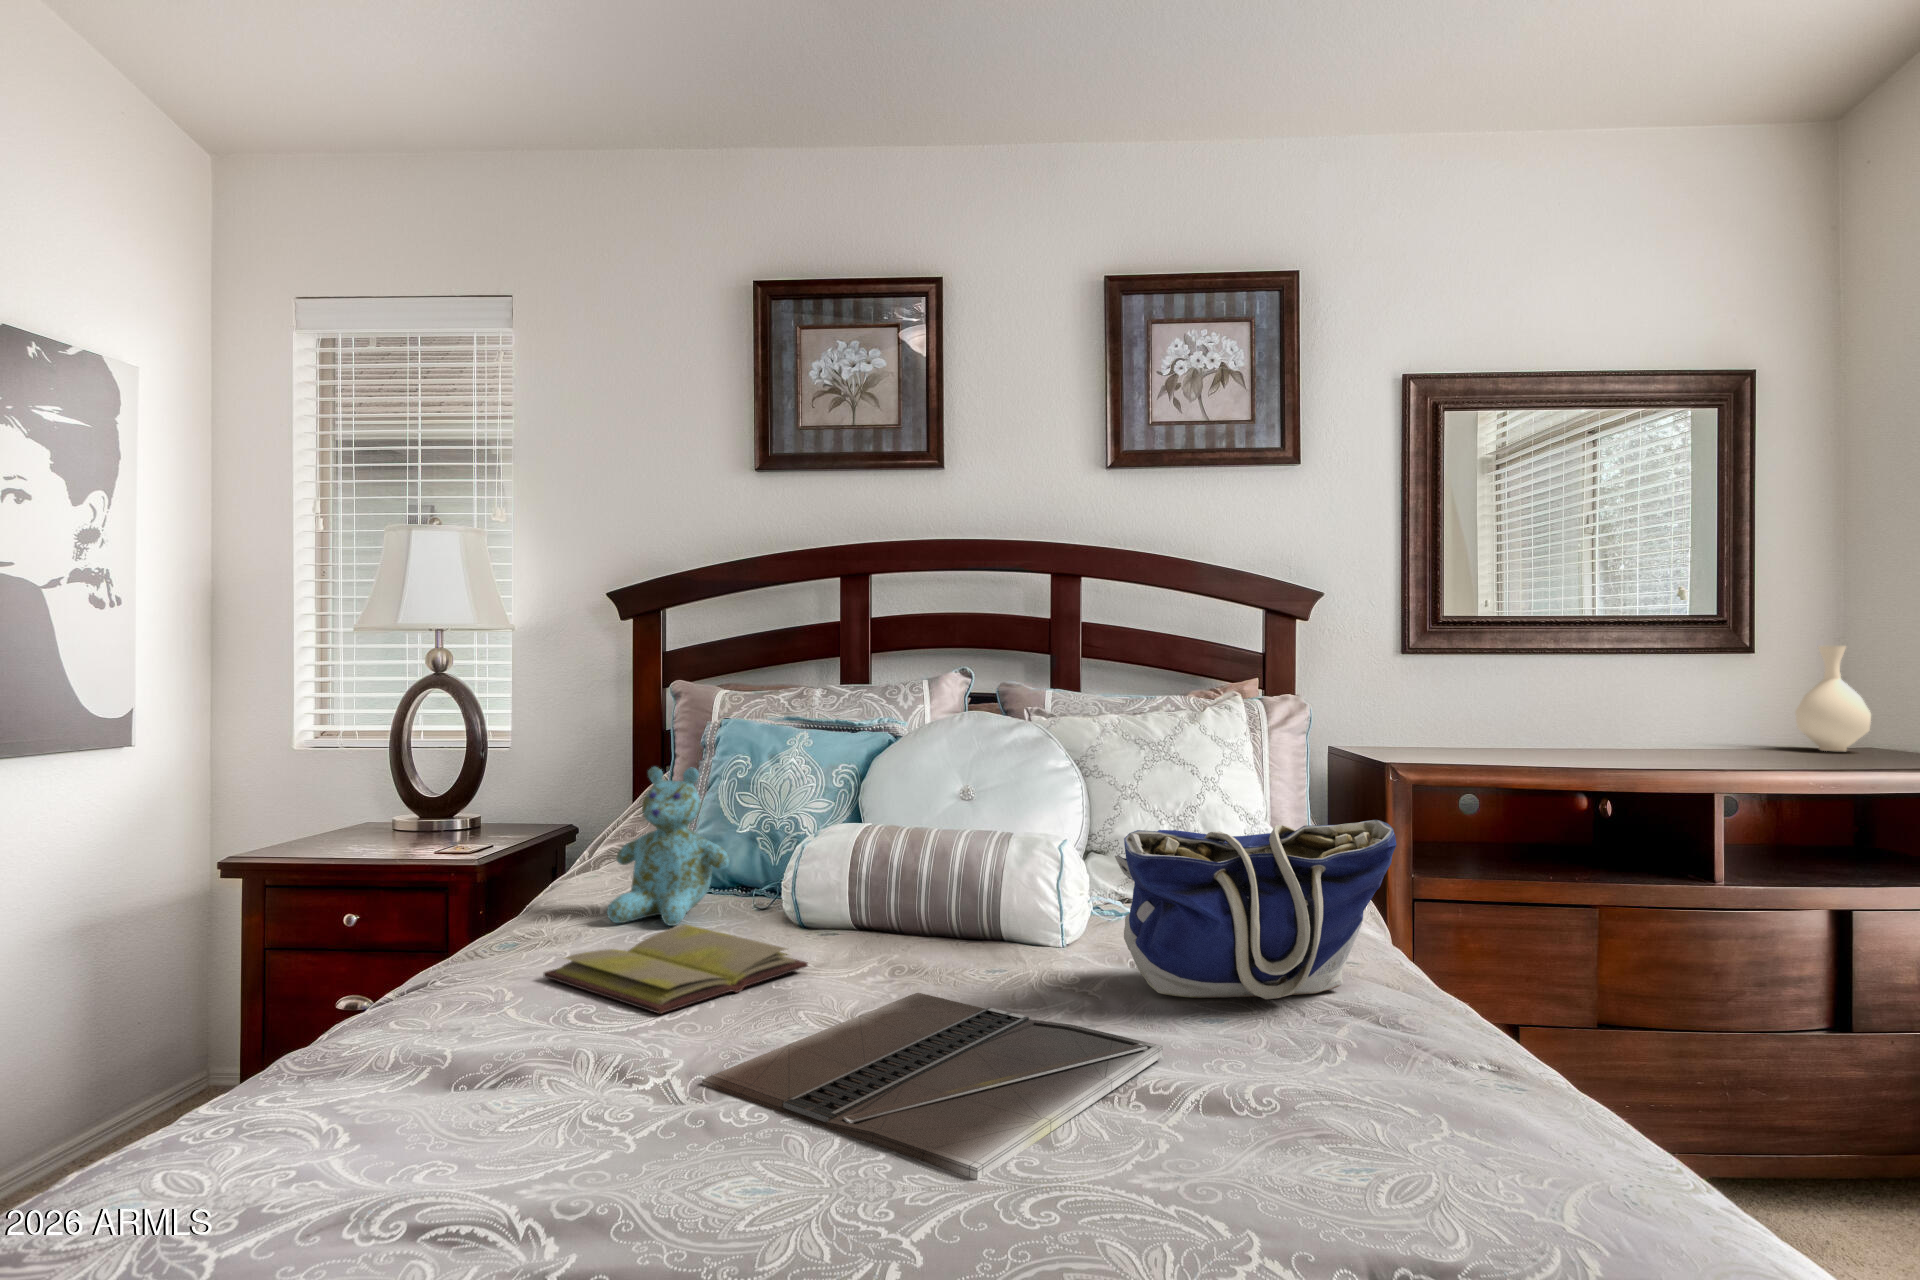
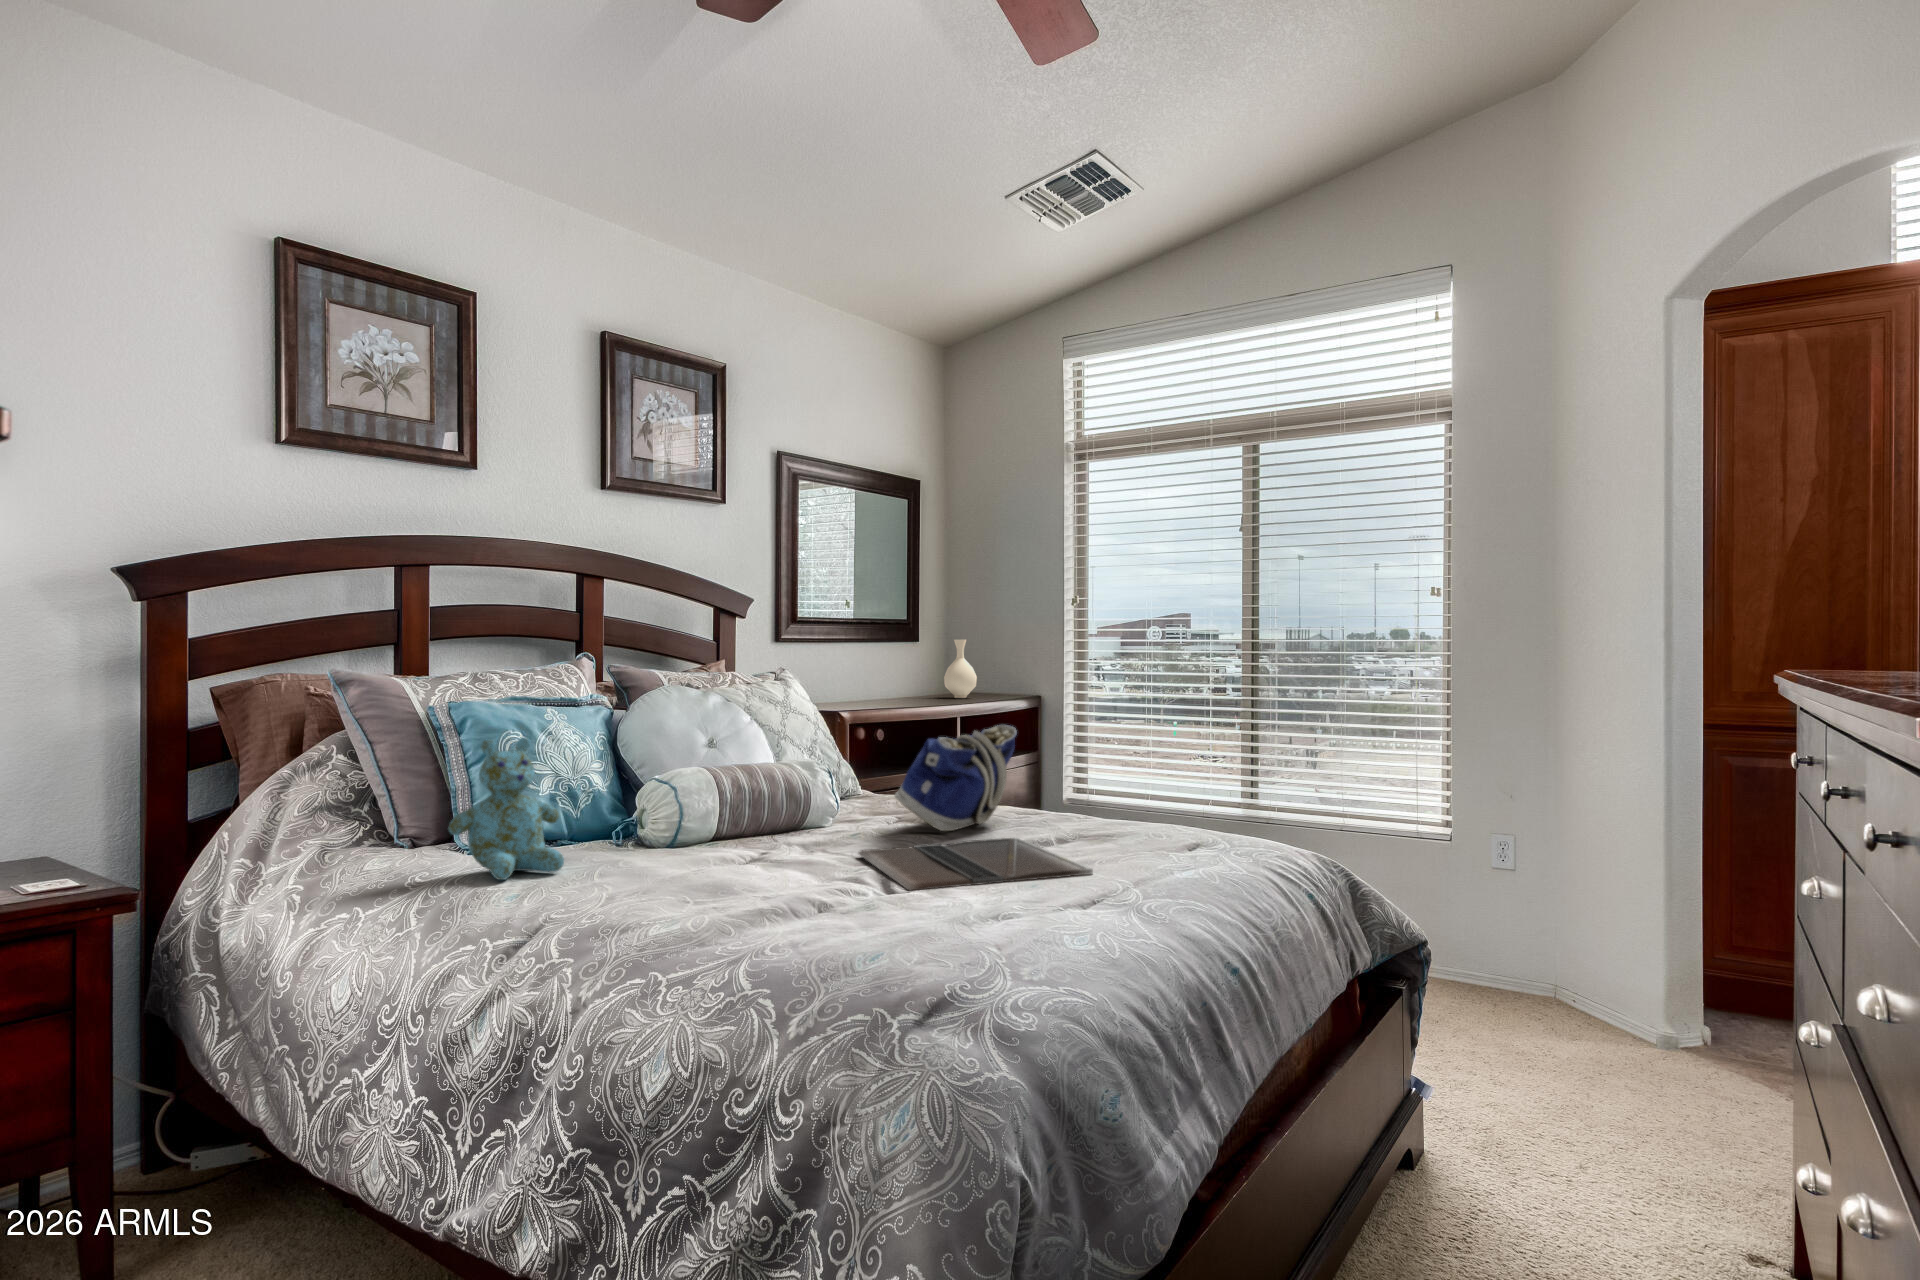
diary: present [544,925,808,1014] -> none [617,848,773,898]

